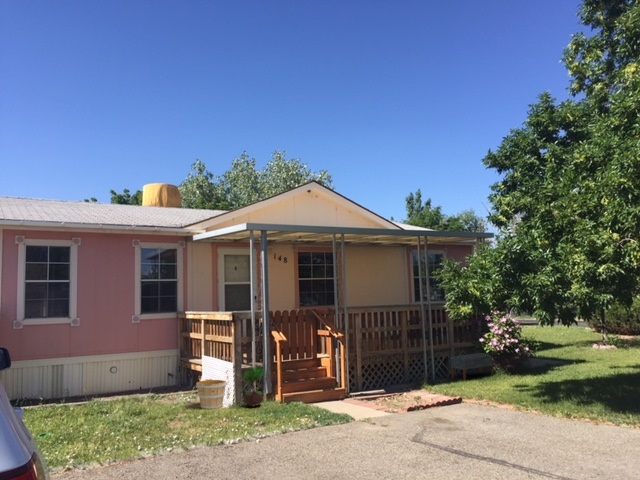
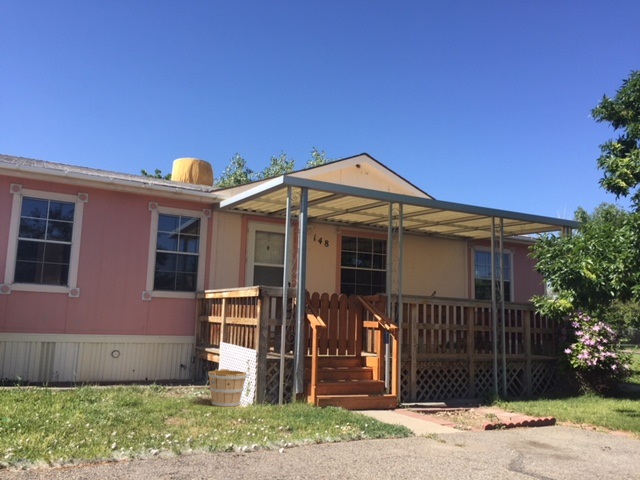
bench: present [450,353,493,380] -> none [525,368,579,399]
potted tree: present [243,366,263,407] -> none [264,350,297,408]

